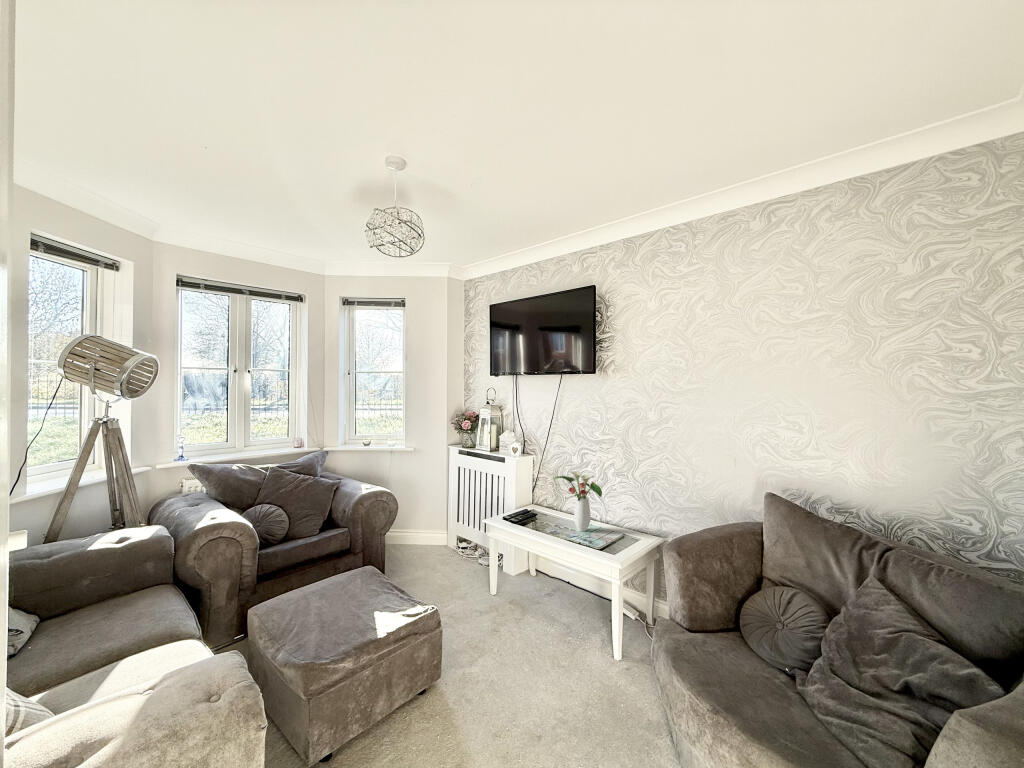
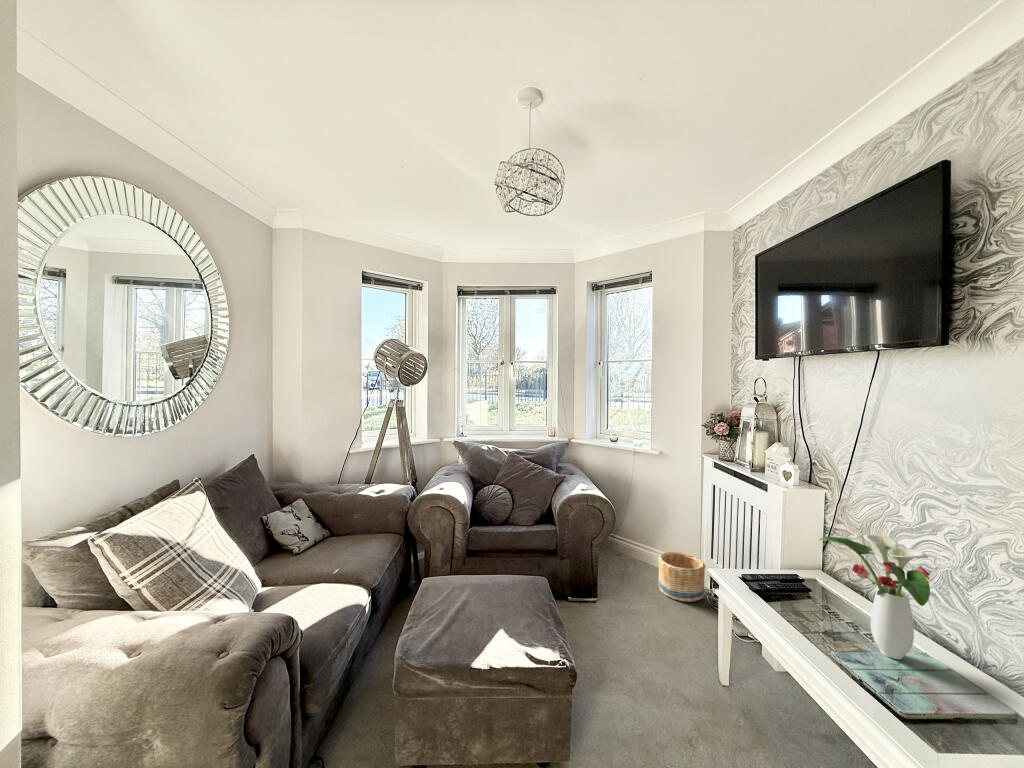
basket: none [421,524,455,560] -> present [658,552,706,602]

